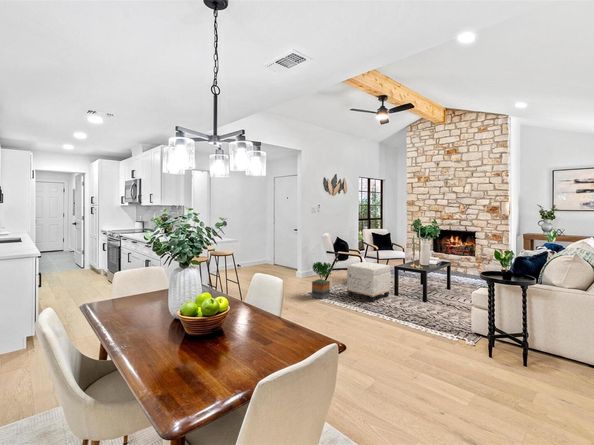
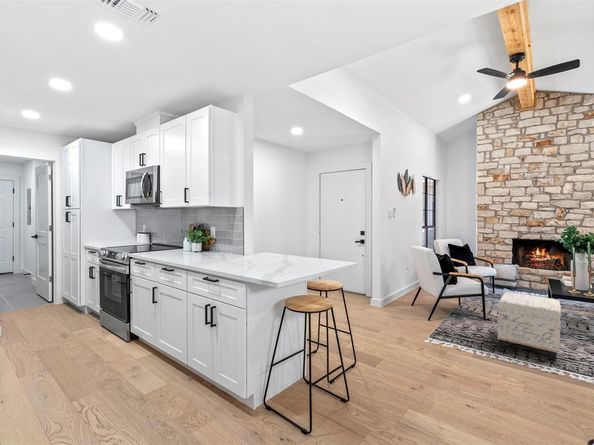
potted tree: present [312,262,333,299] -> none [444,296,487,357]

